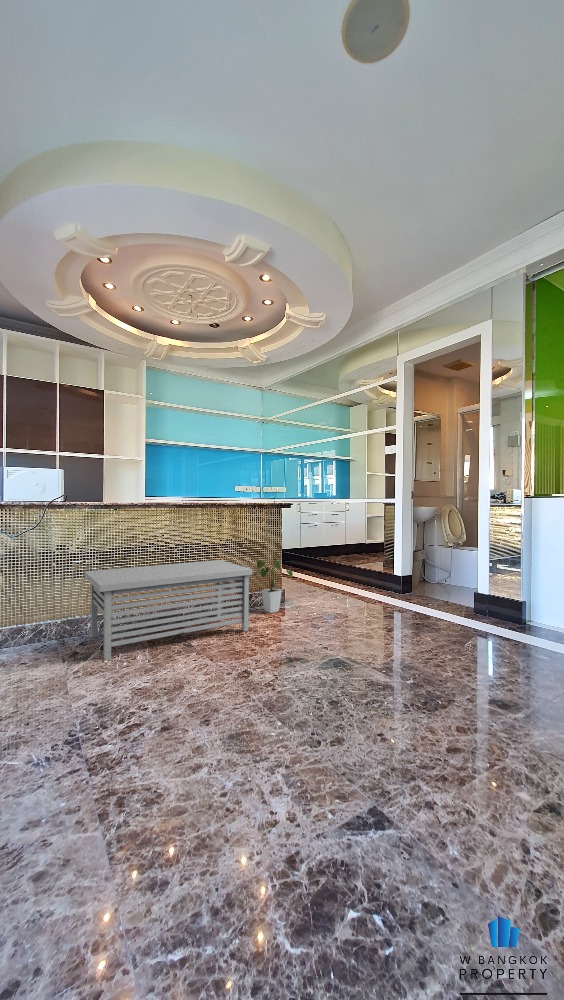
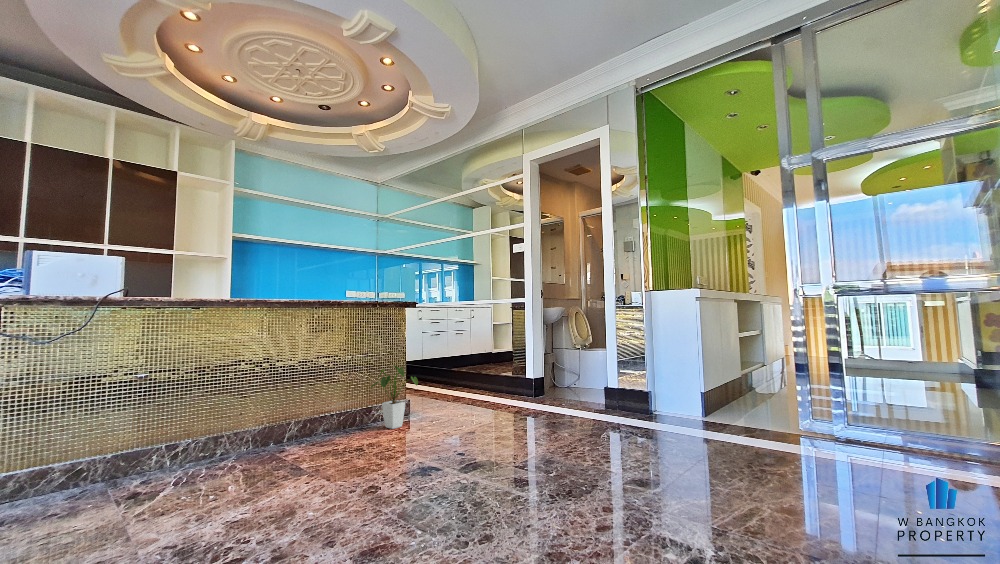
storage bench: present [84,560,253,660] -> none [152,370,374,496]

